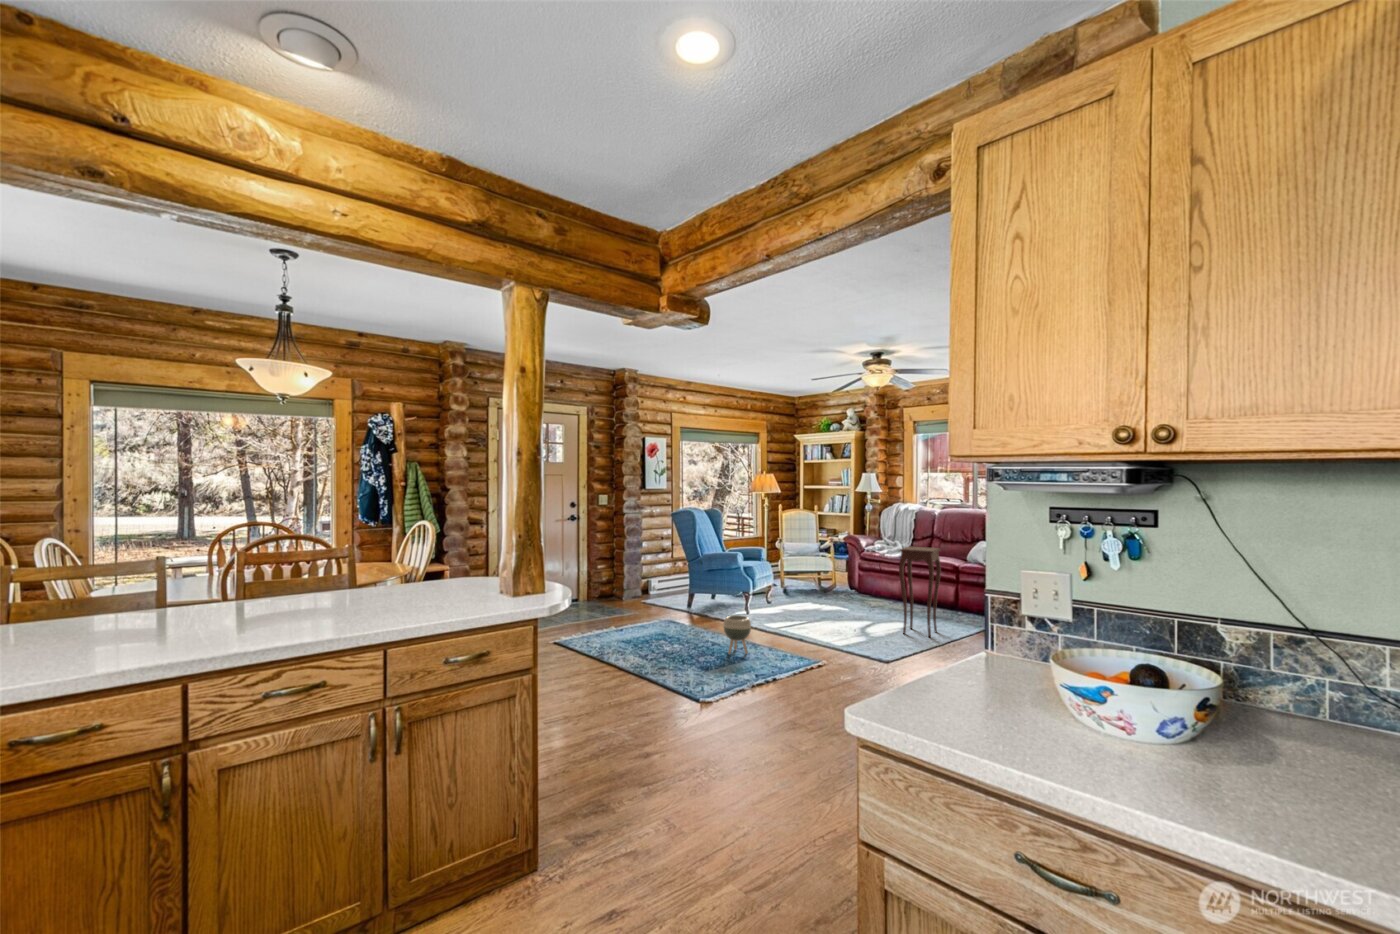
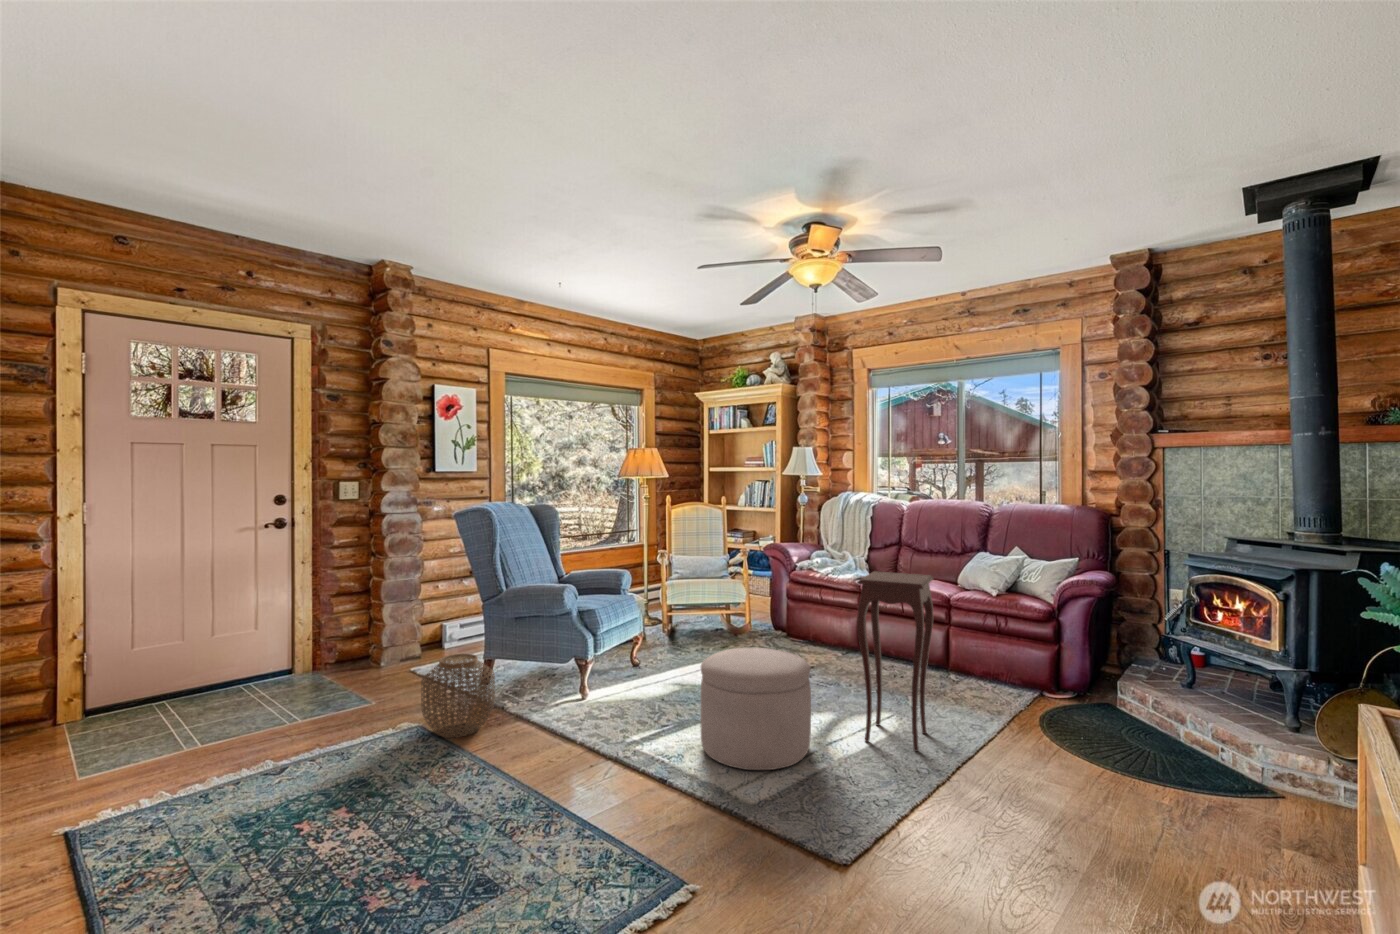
ottoman: none [817,585,874,640] -> present [701,648,811,770]
woven basket: none [672,586,707,626] -> present [421,654,495,738]
planter: present [723,615,751,654] -> none [475,743,540,841]

